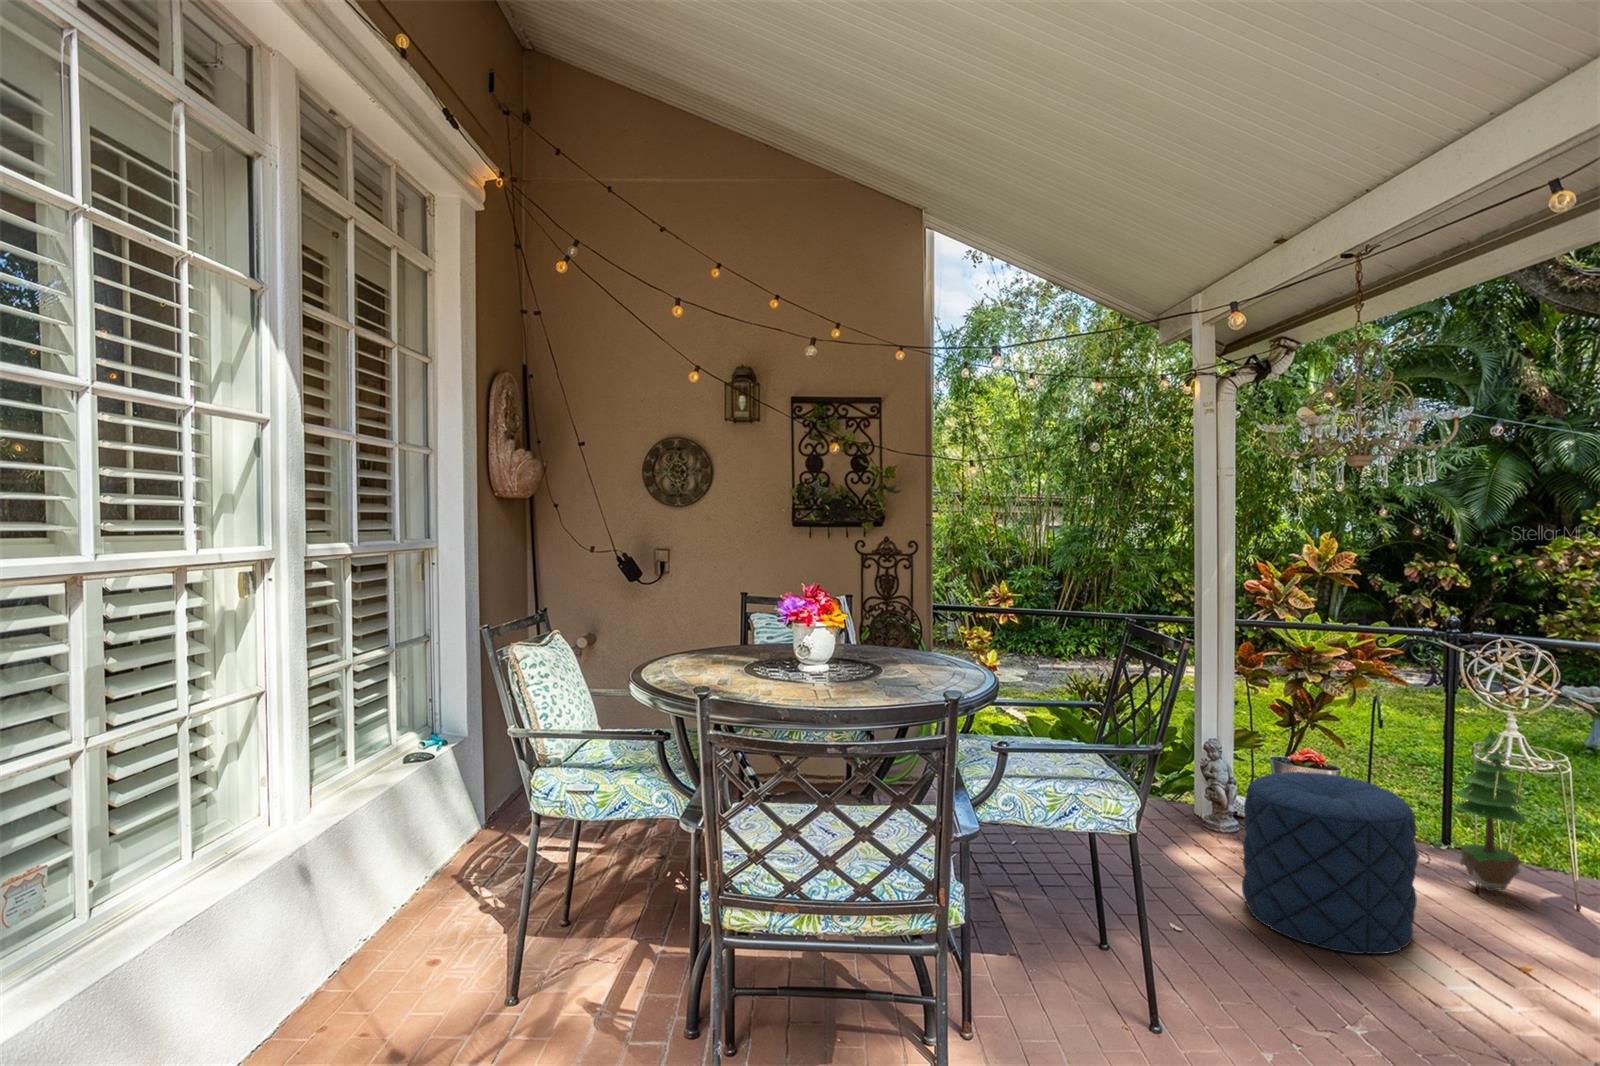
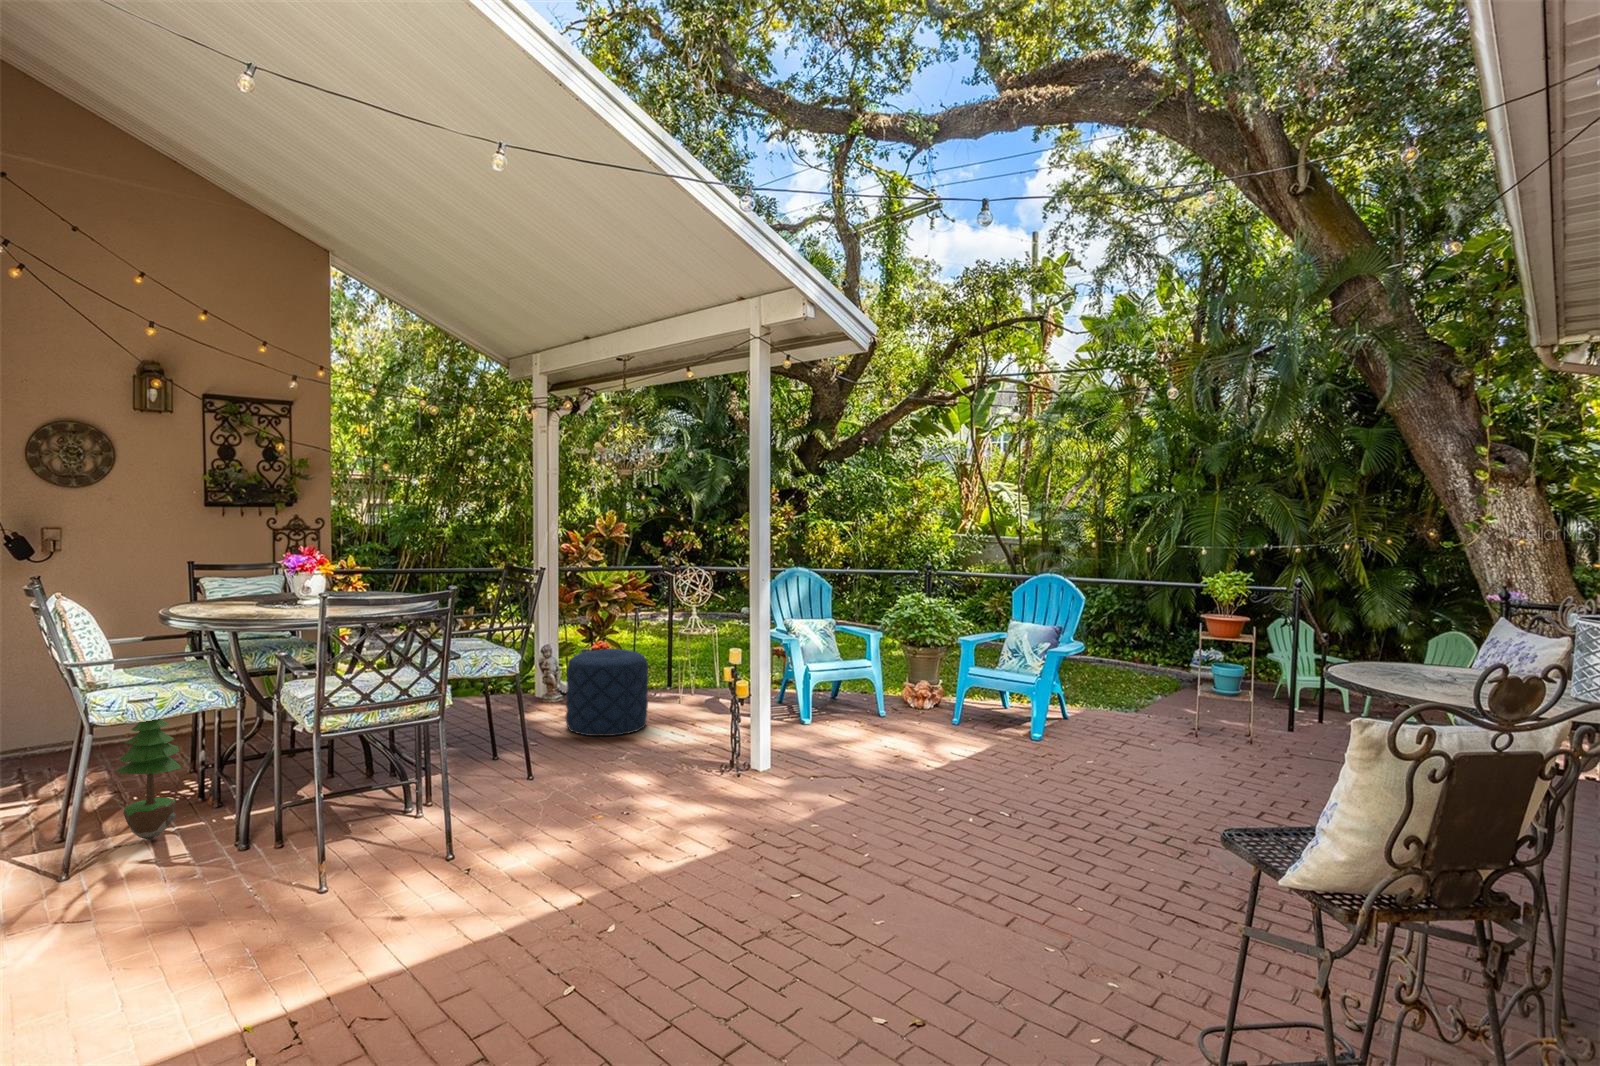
potted tree: present [1454,731,1526,891] -> present [116,719,181,840]

